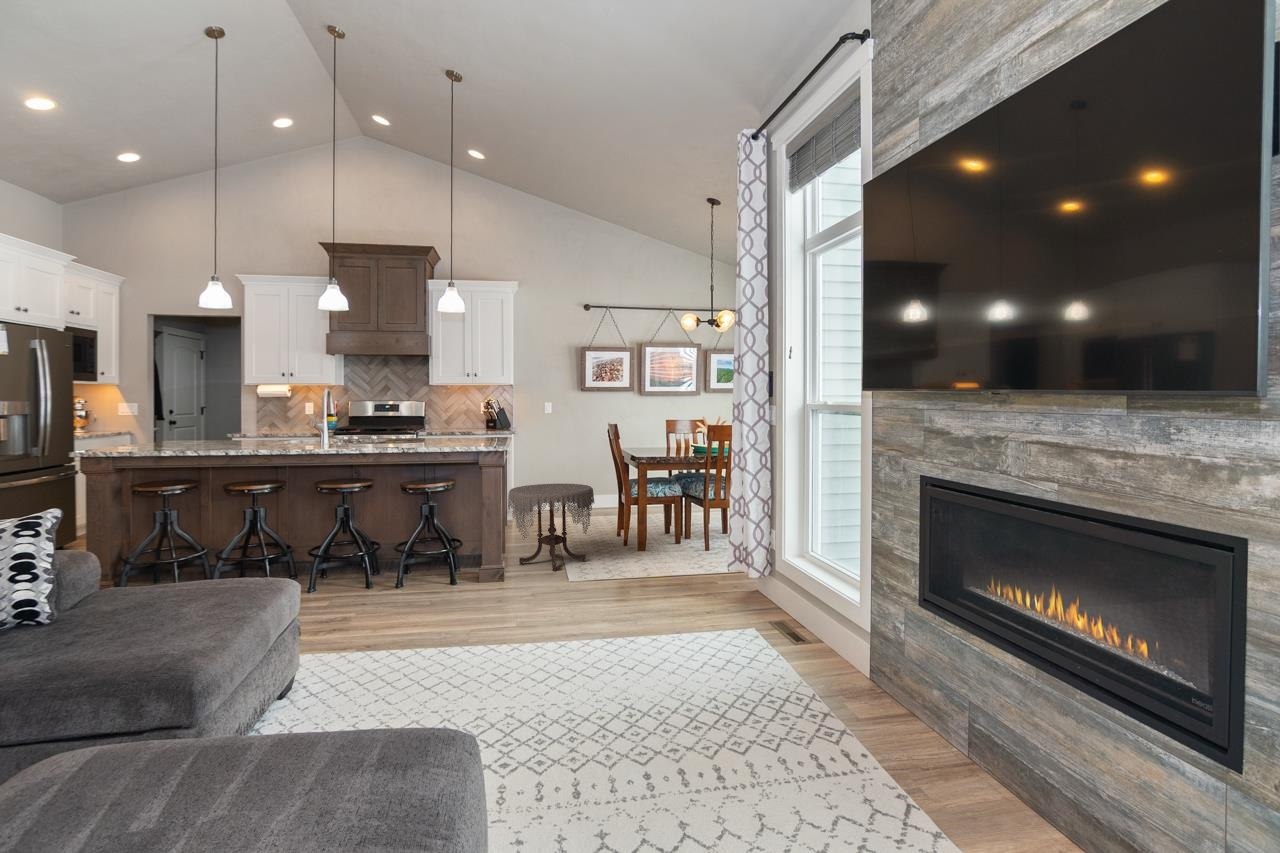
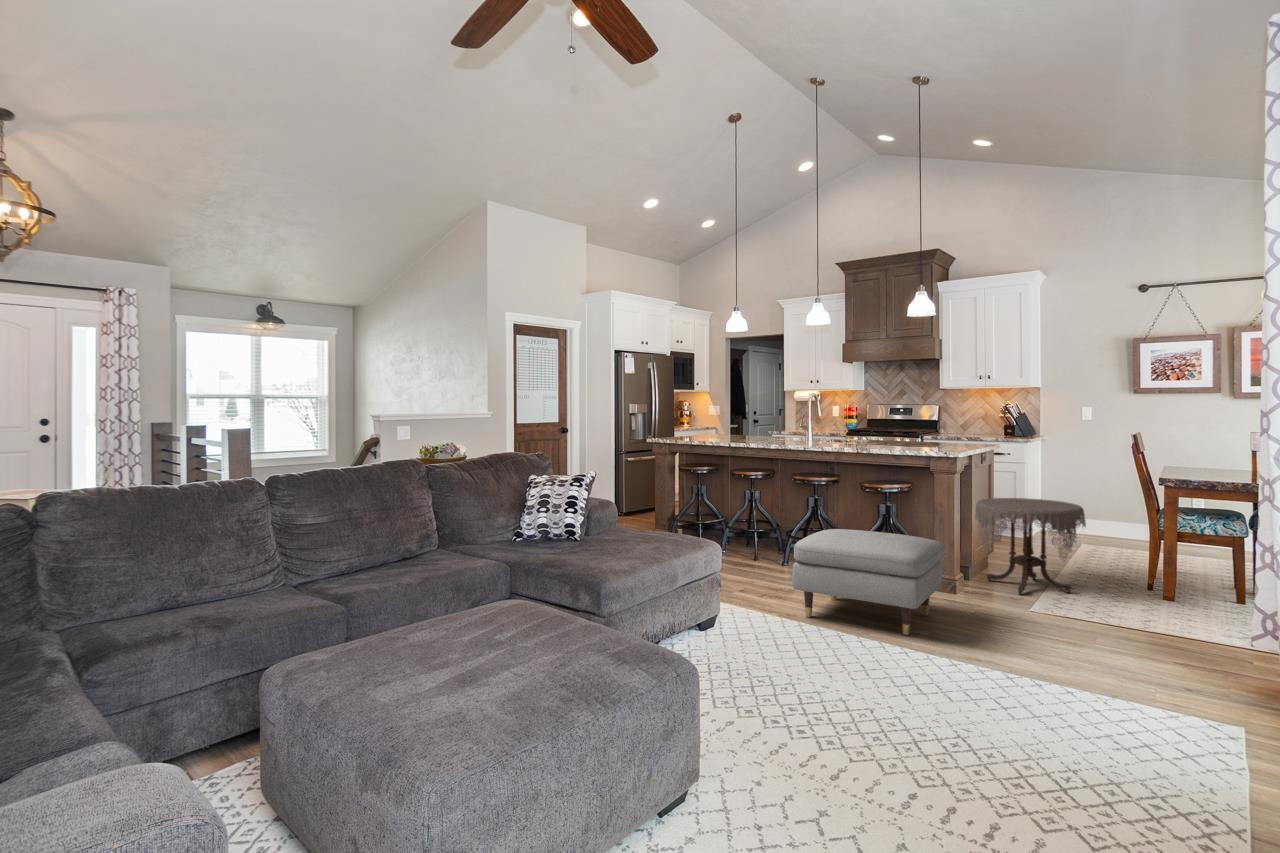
ottoman: none [374,532,520,642] -> present [792,529,944,635]

